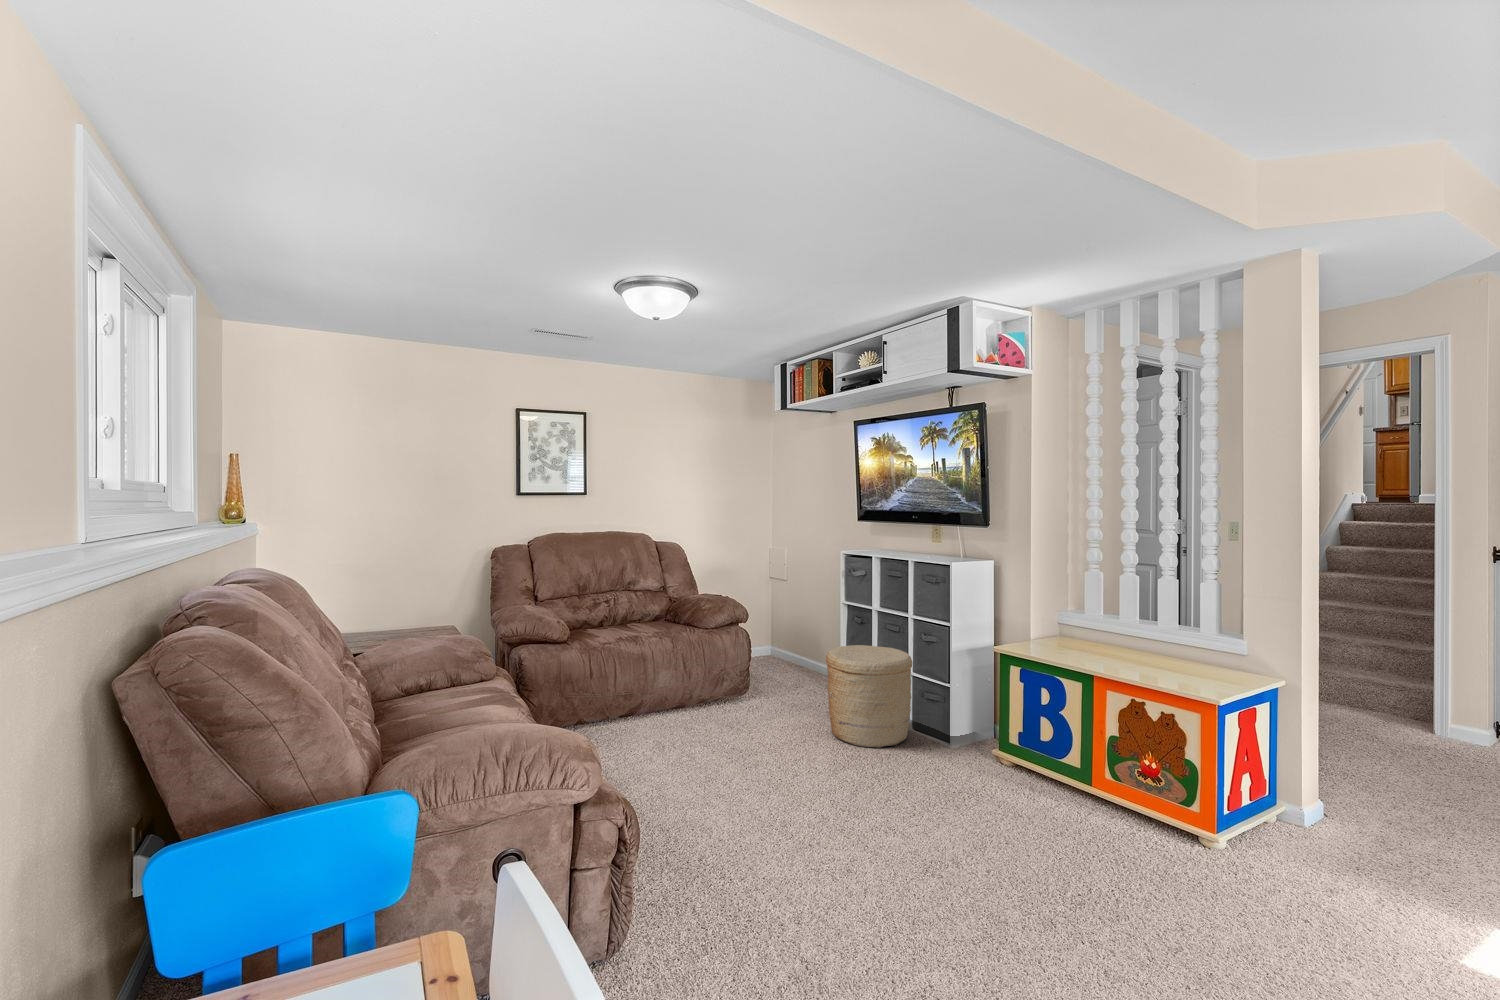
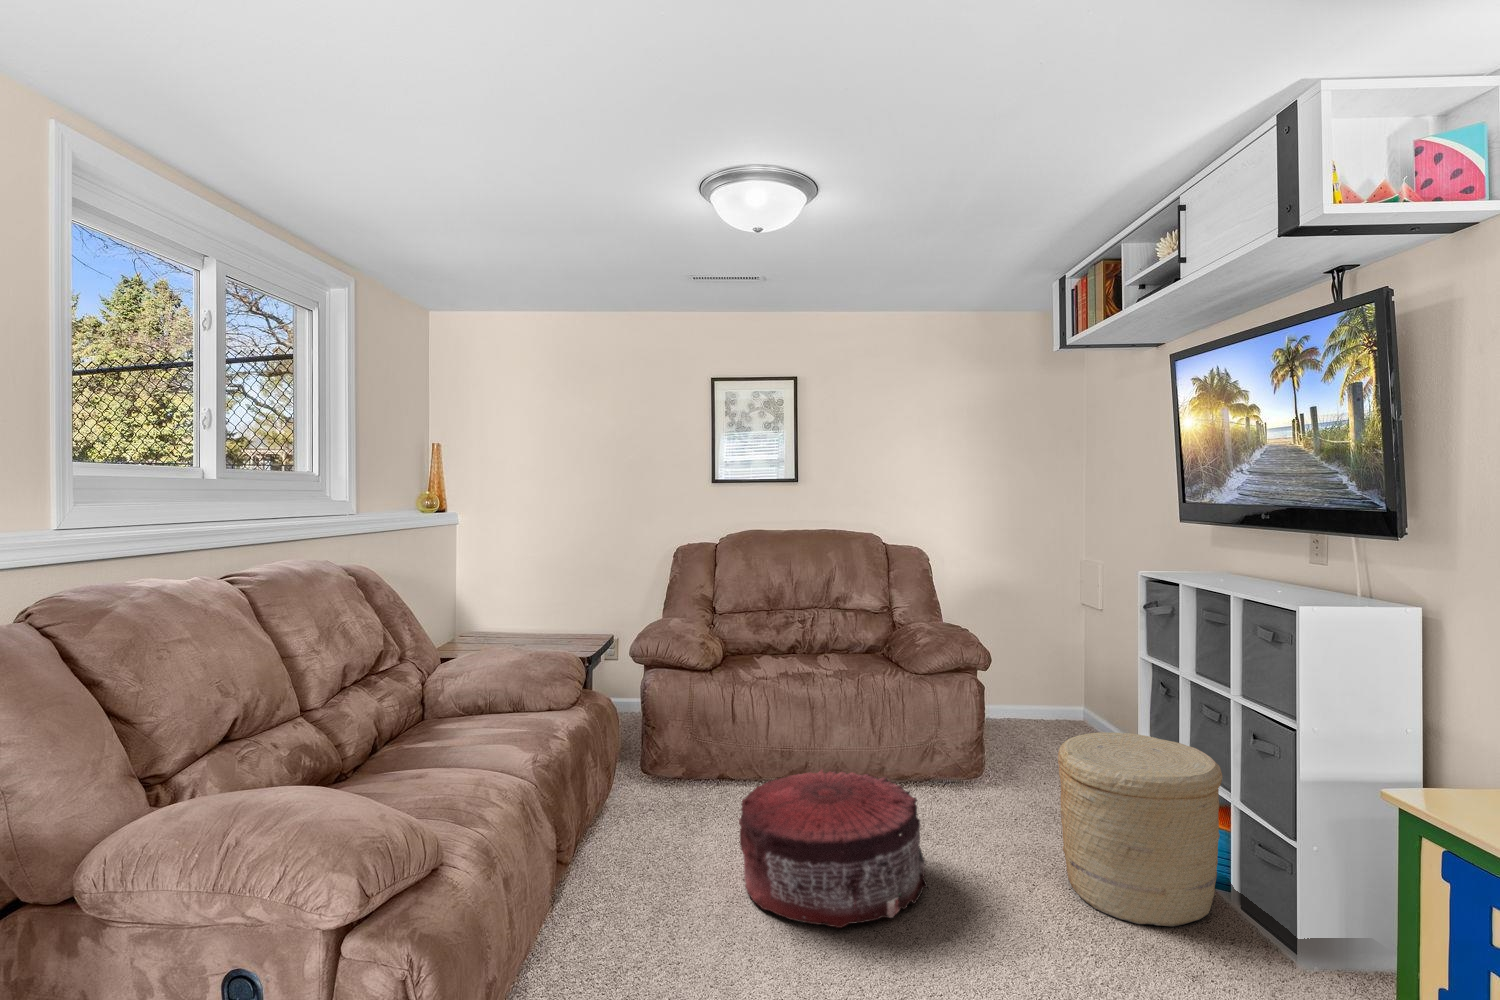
pouf: none [642,690,766,786] -> present [739,770,928,928]

